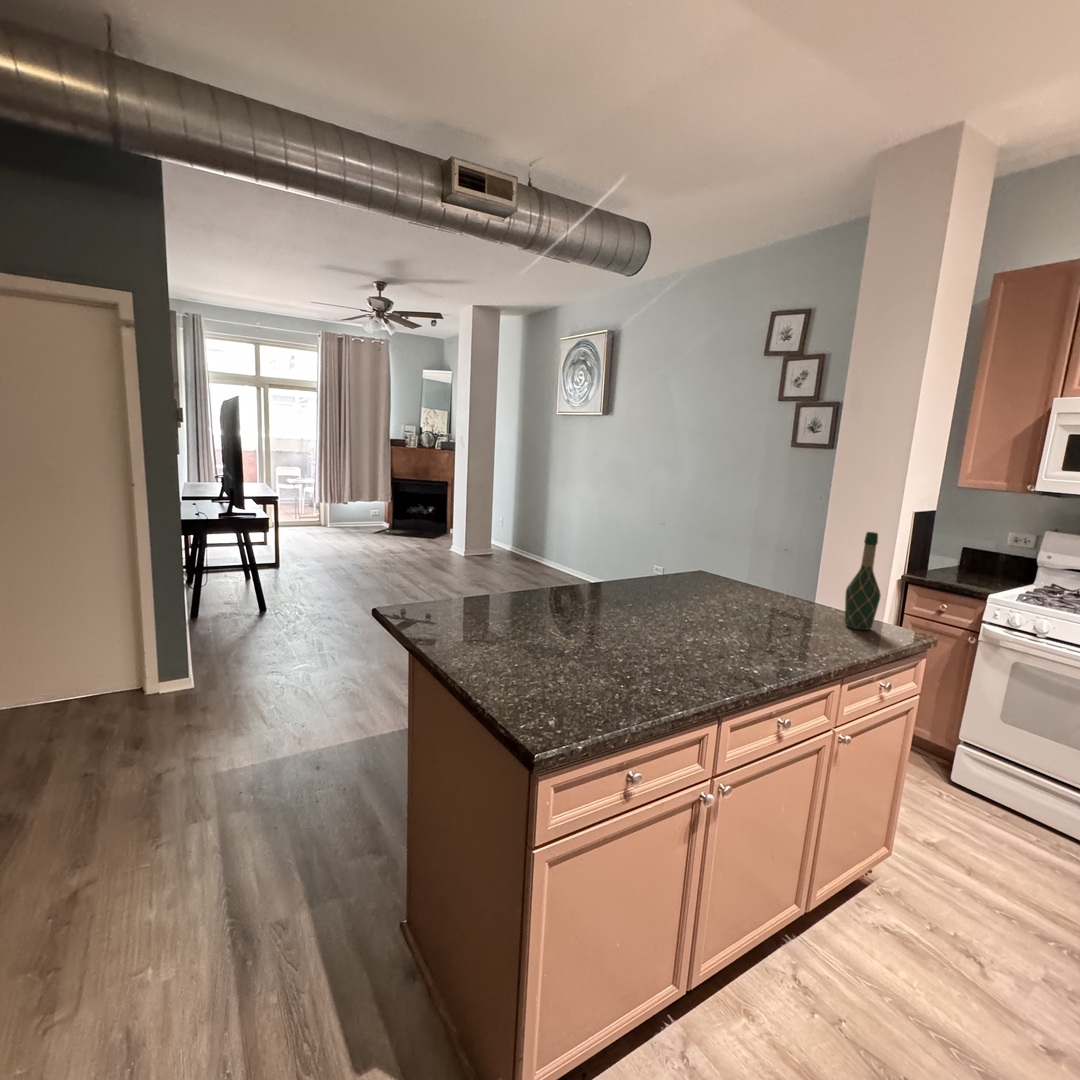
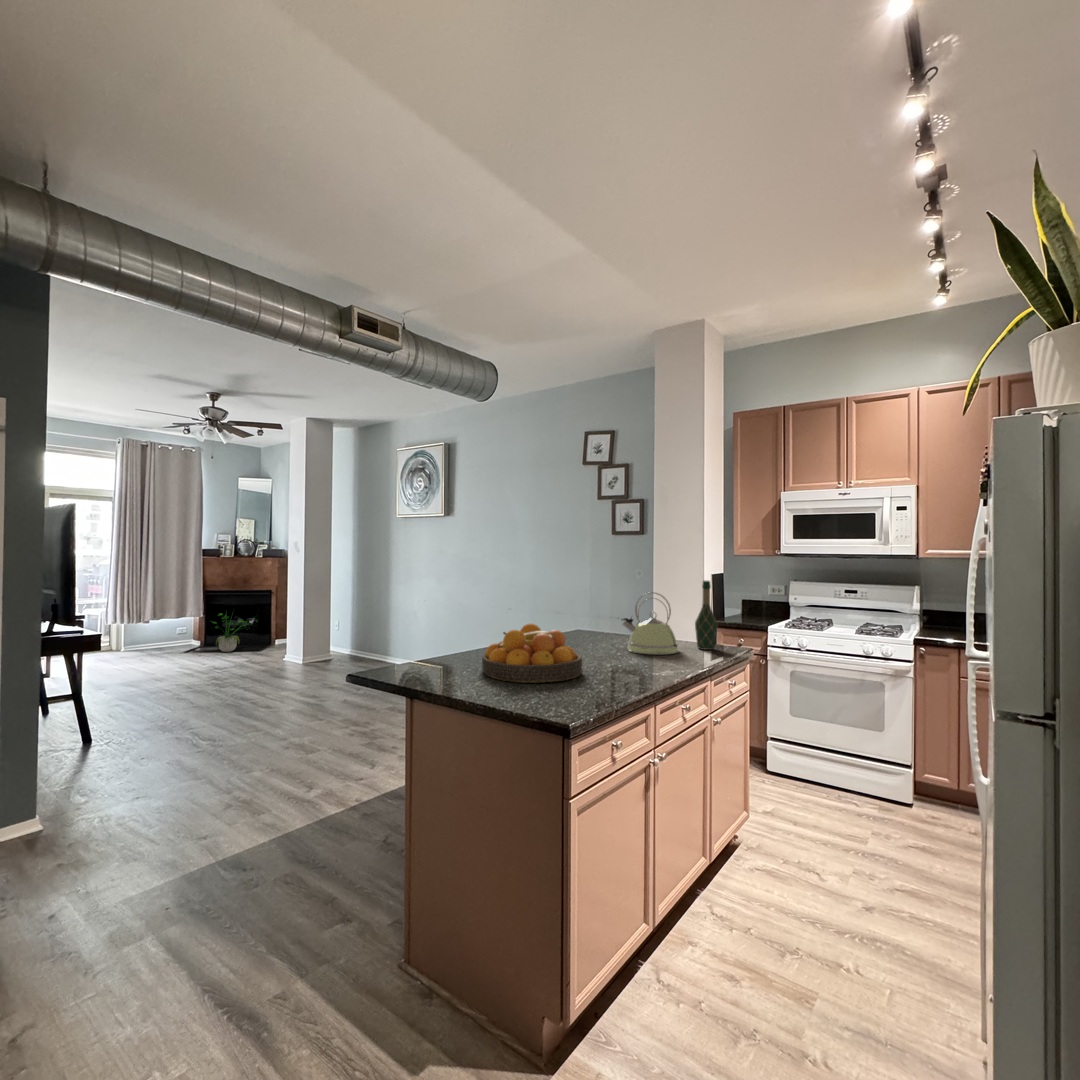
potted plant: none [394,491,439,536] -> present [213,613,257,652]
kettle: none [736,542,812,631] -> present [621,592,679,655]
fruit bowl: none [511,575,642,662] -> present [482,624,582,683]

